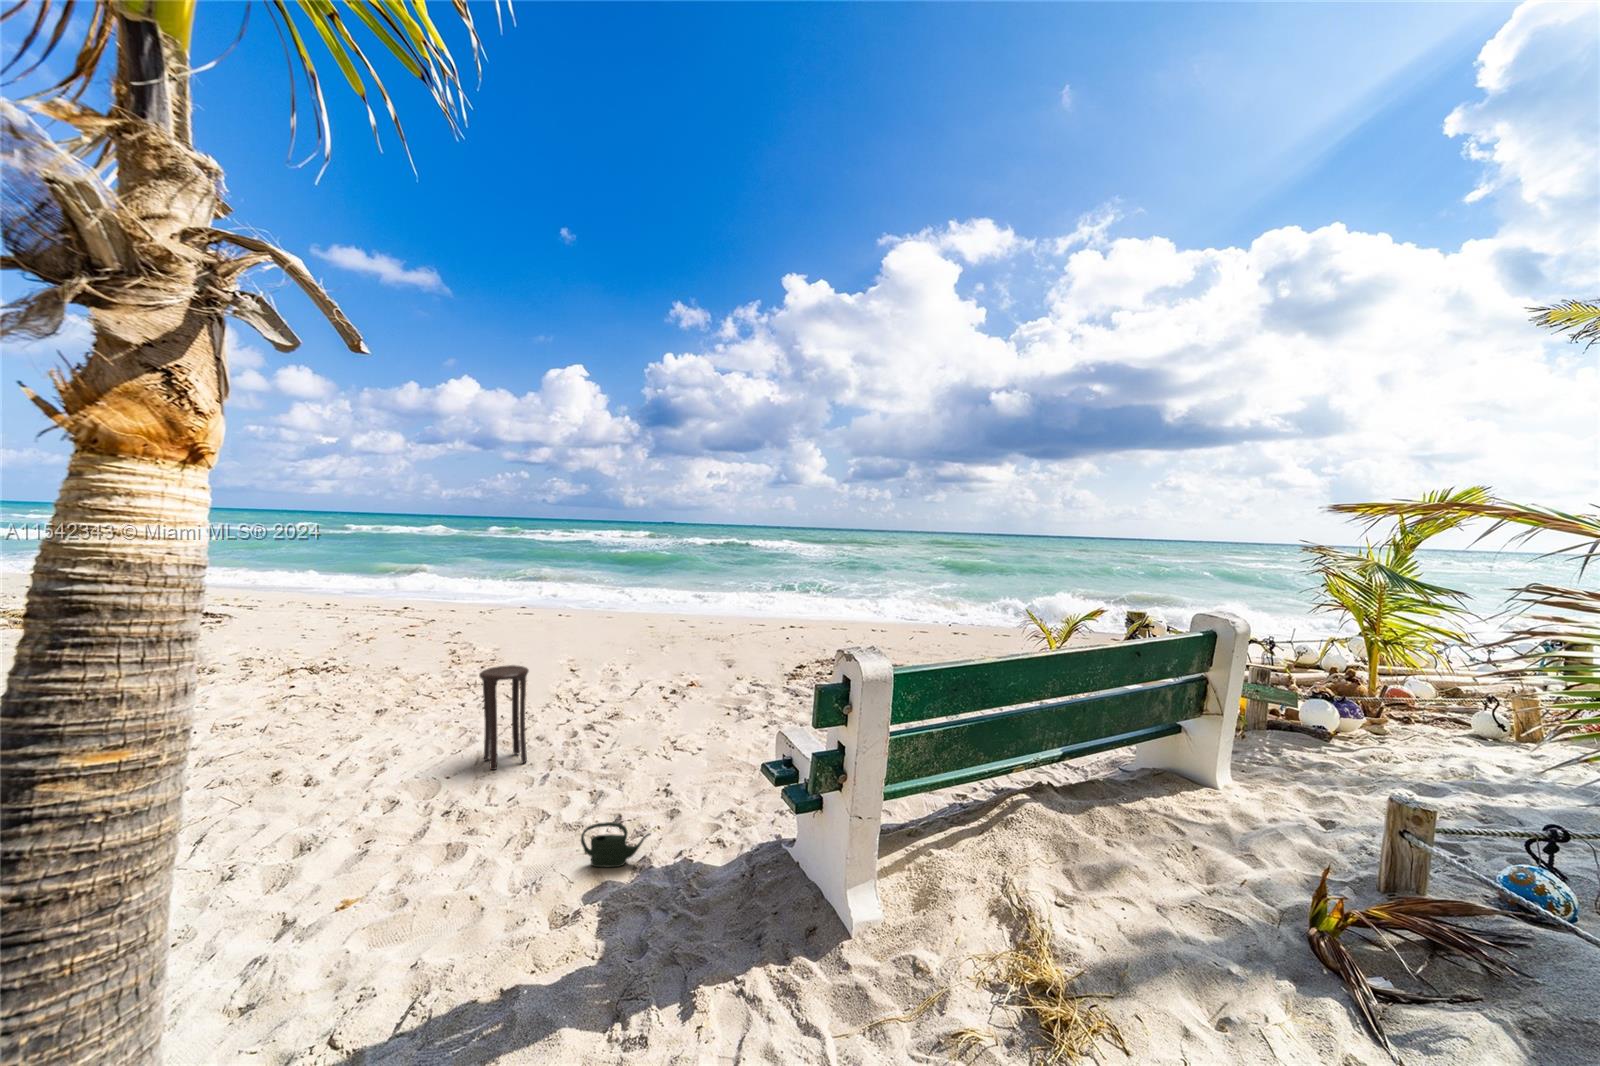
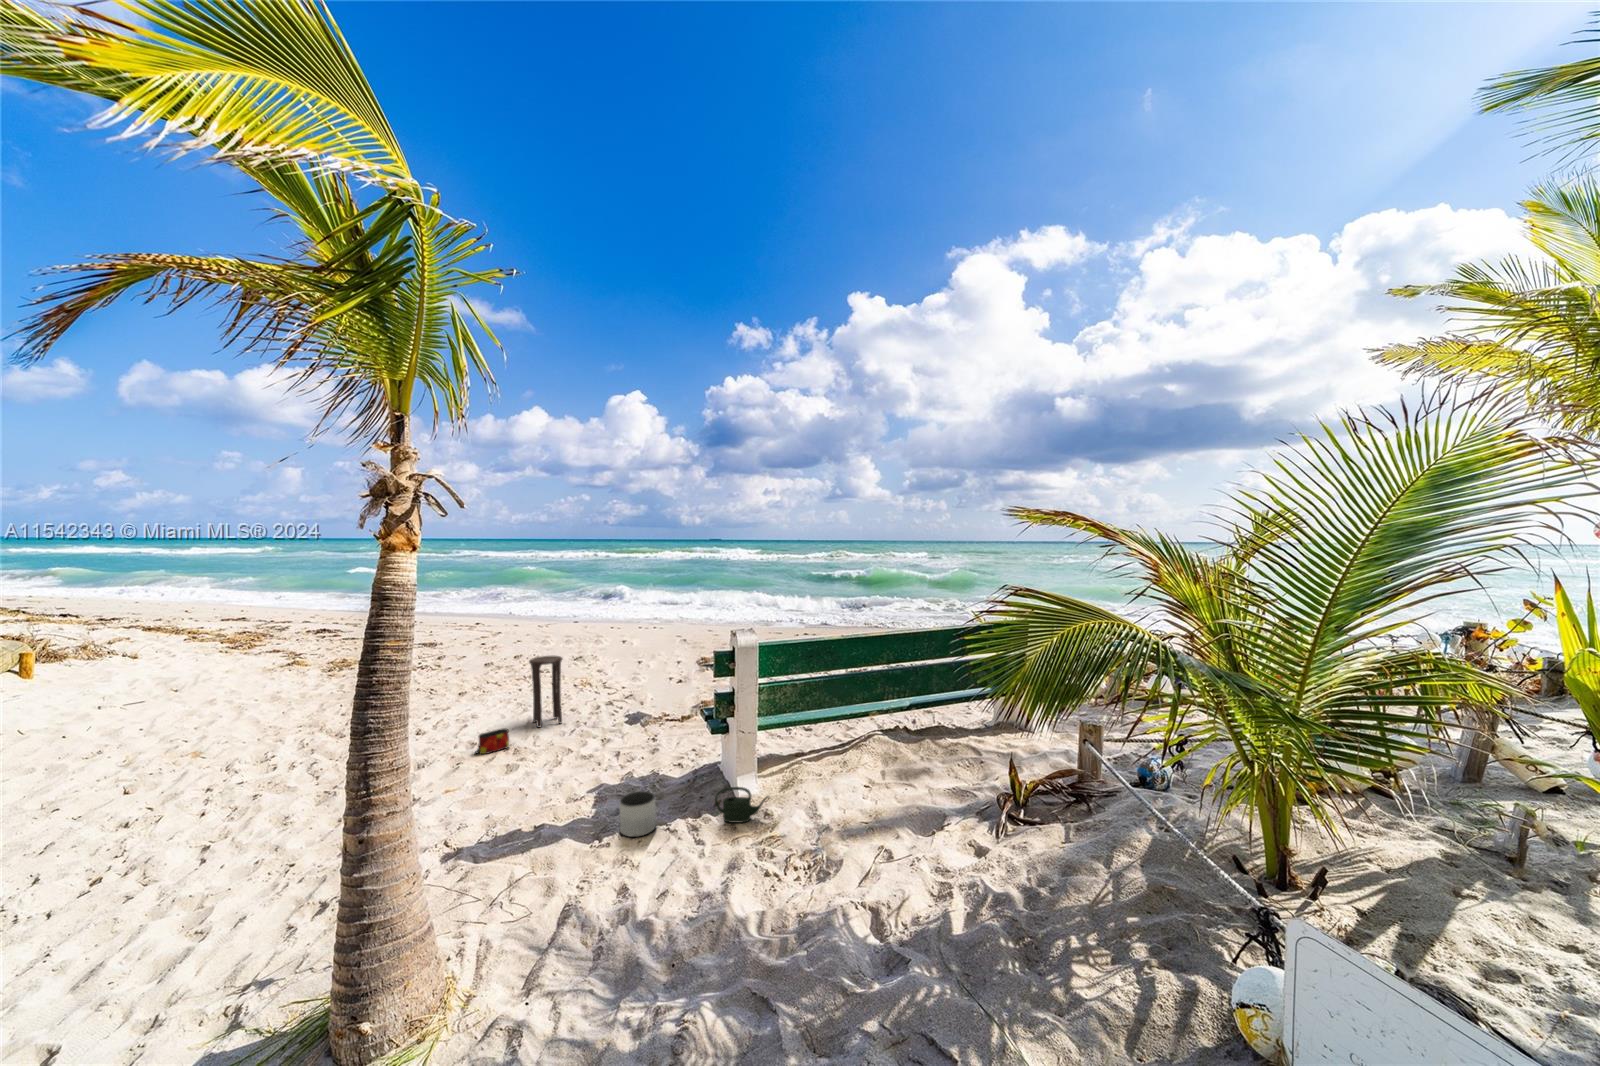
bag: none [395,778,450,821] -> present [475,728,509,754]
watering can: present [581,822,651,867] -> present [715,787,769,823]
planter: none [654,922,716,1013] -> present [619,791,656,837]

